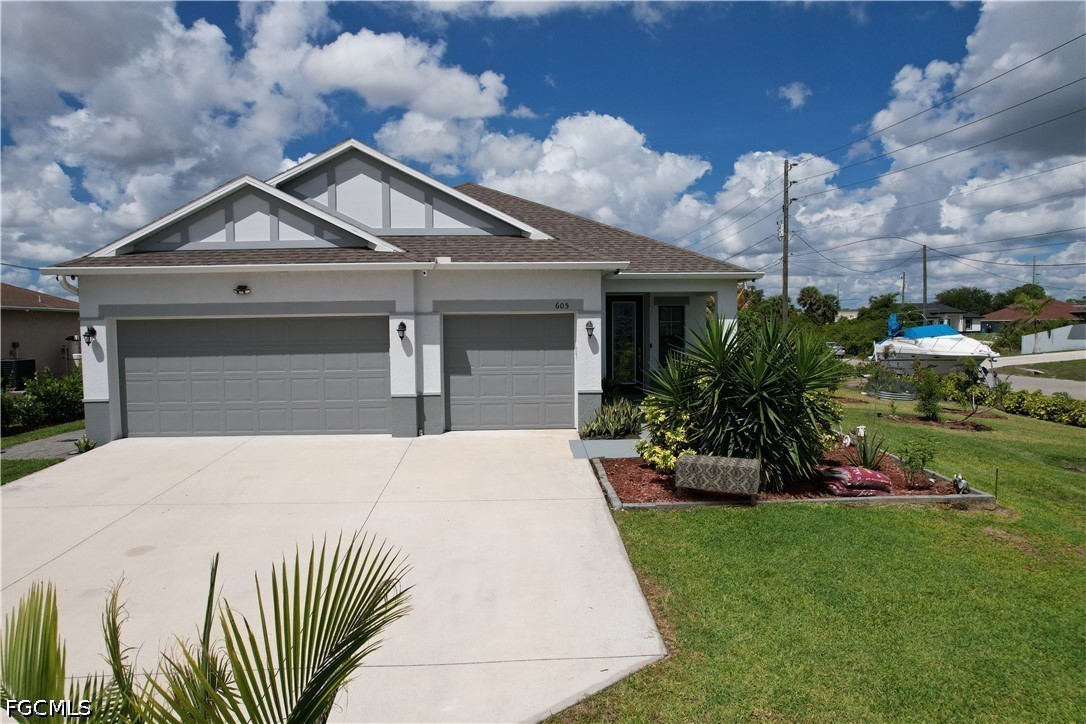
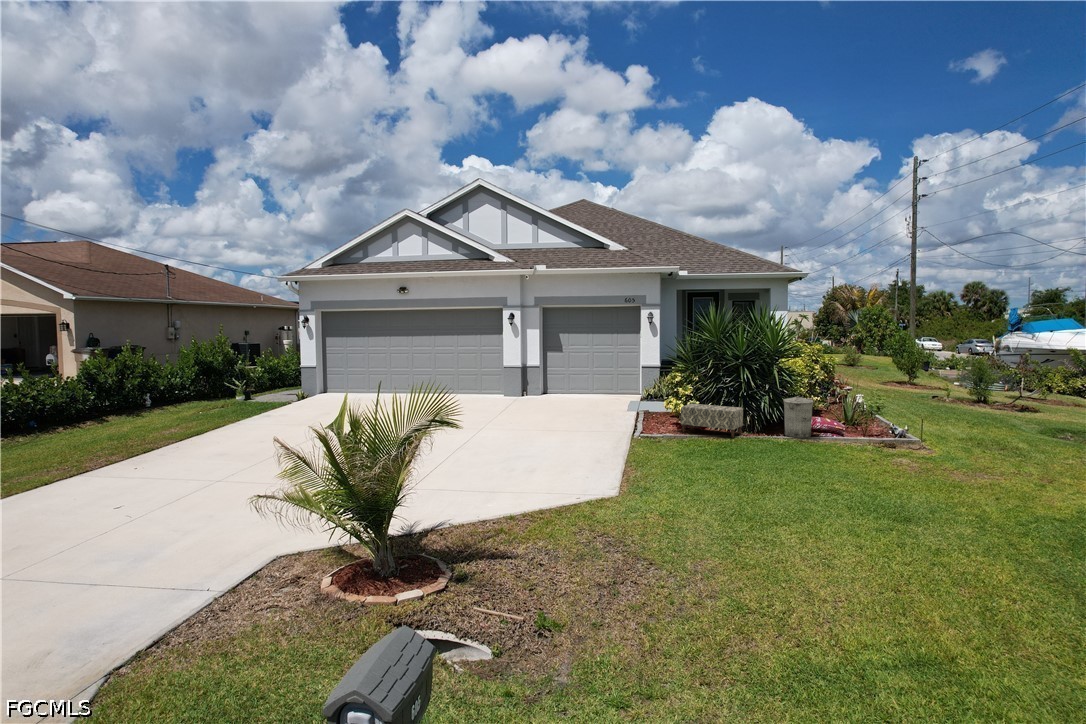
trash can: none [813,442,855,500] -> present [784,396,813,438]

